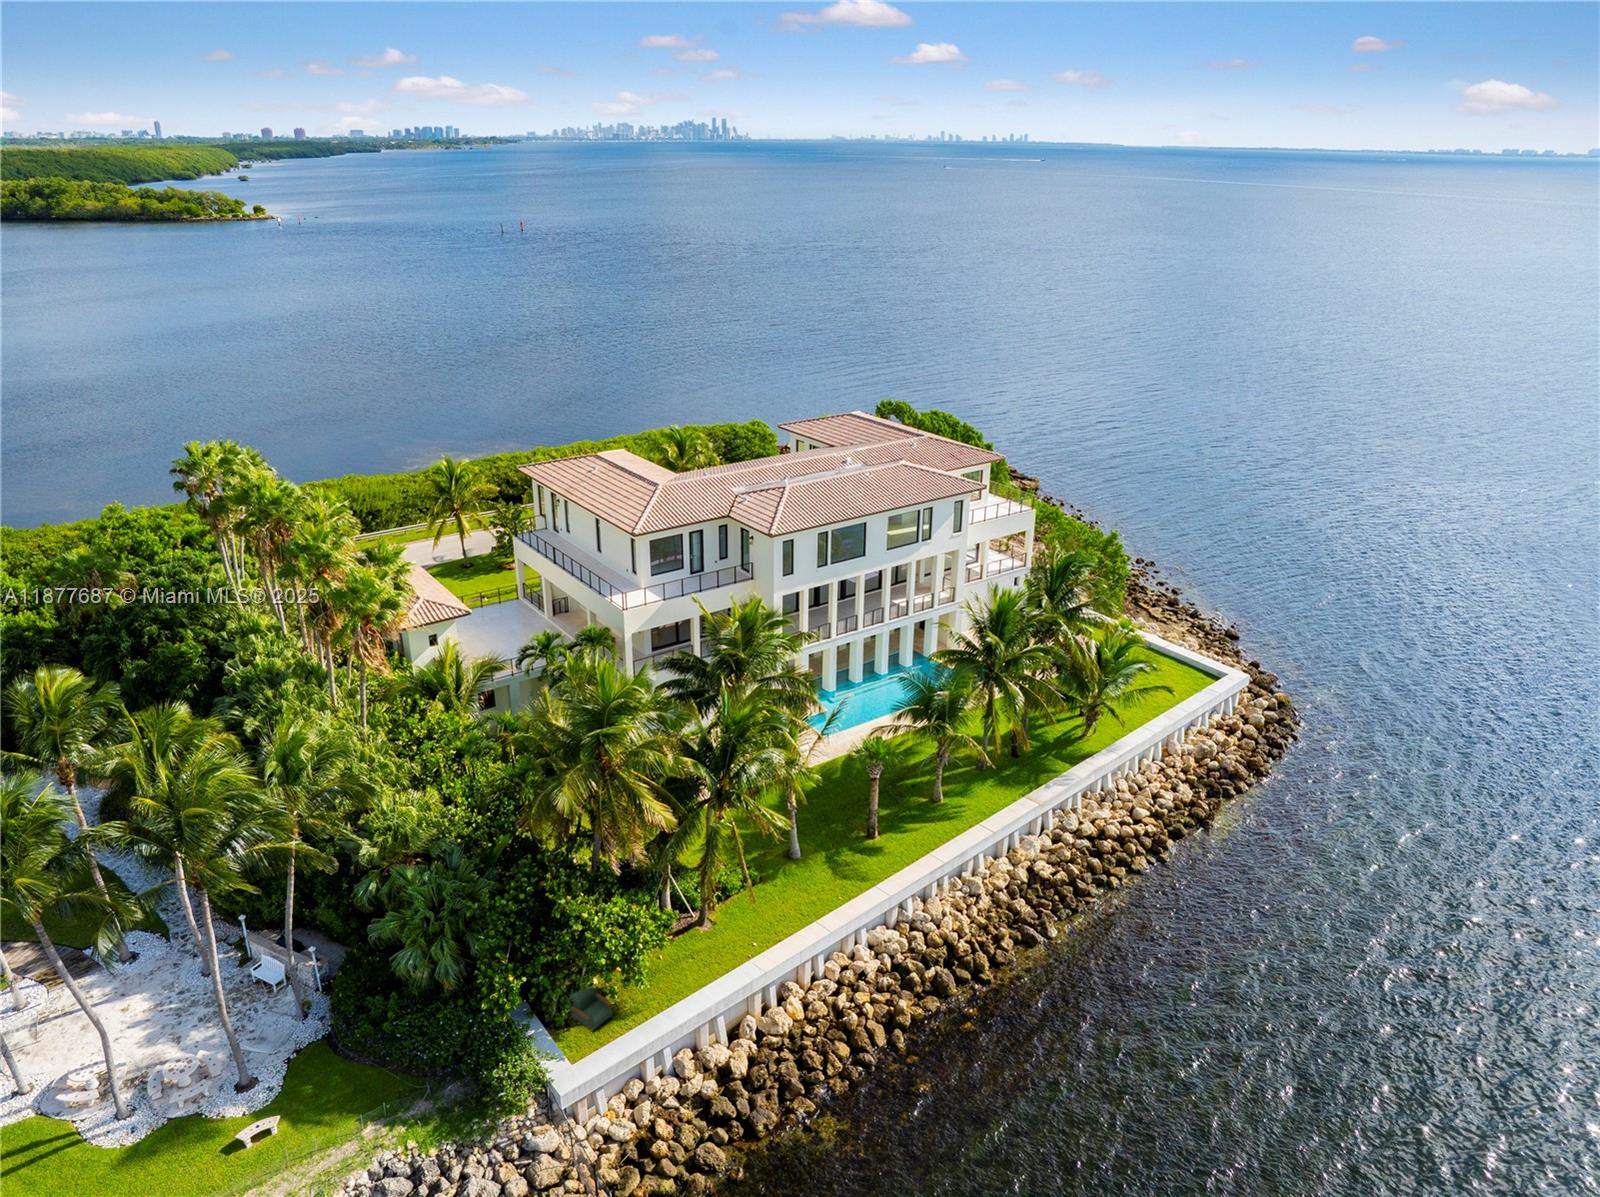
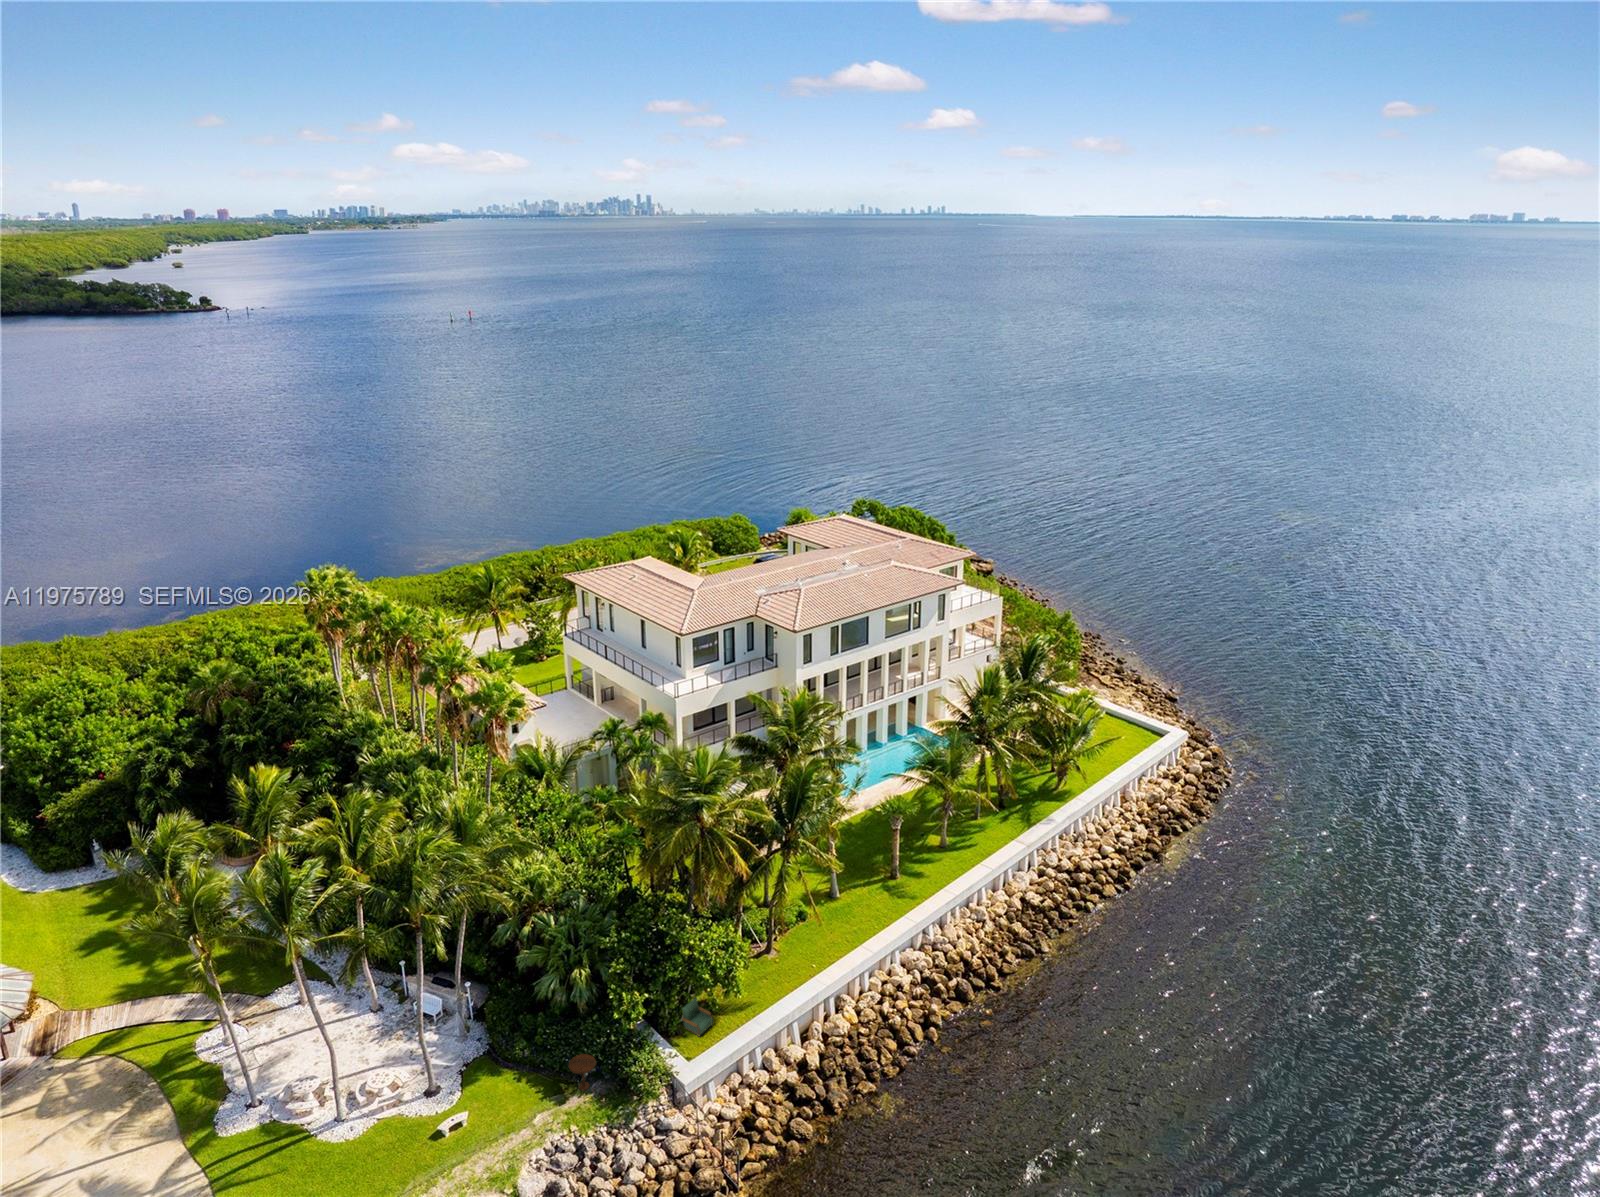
pedestal table: none [416,1048,452,1094] -> present [569,1054,596,1091]

